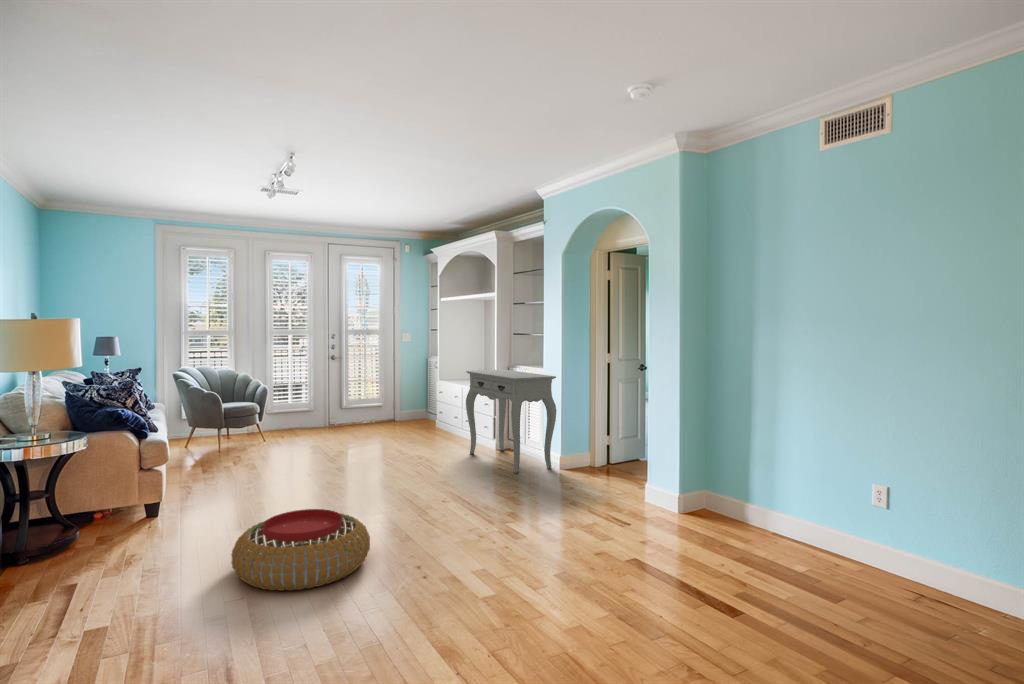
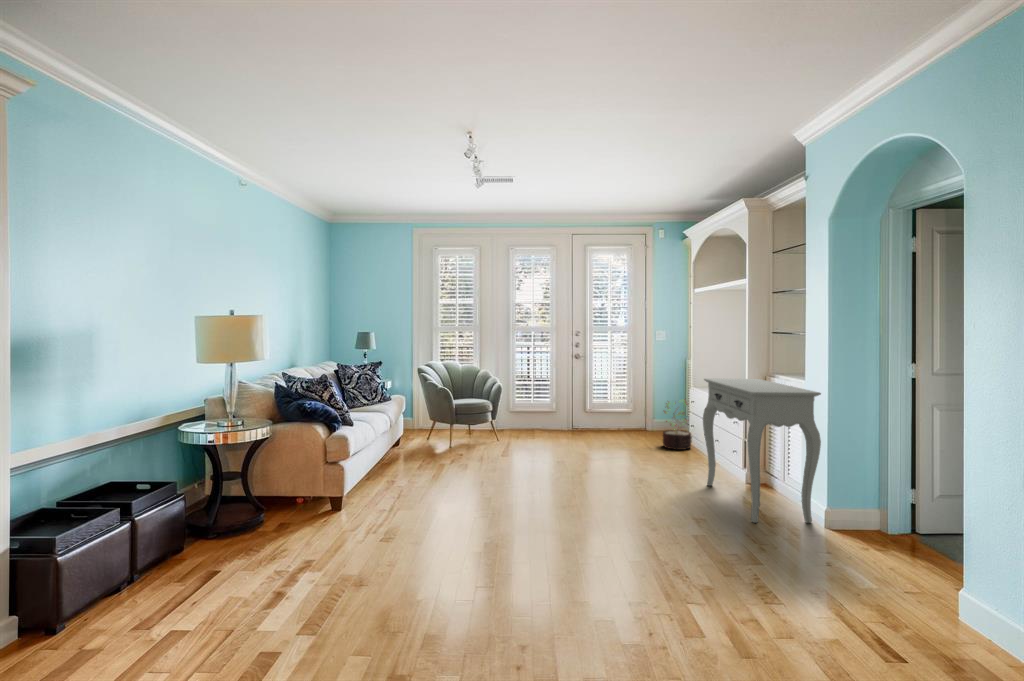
decorative plant: none [418,389,442,432] -> present [663,400,692,450]
pouf: present [231,509,370,591] -> none [326,536,485,640]

